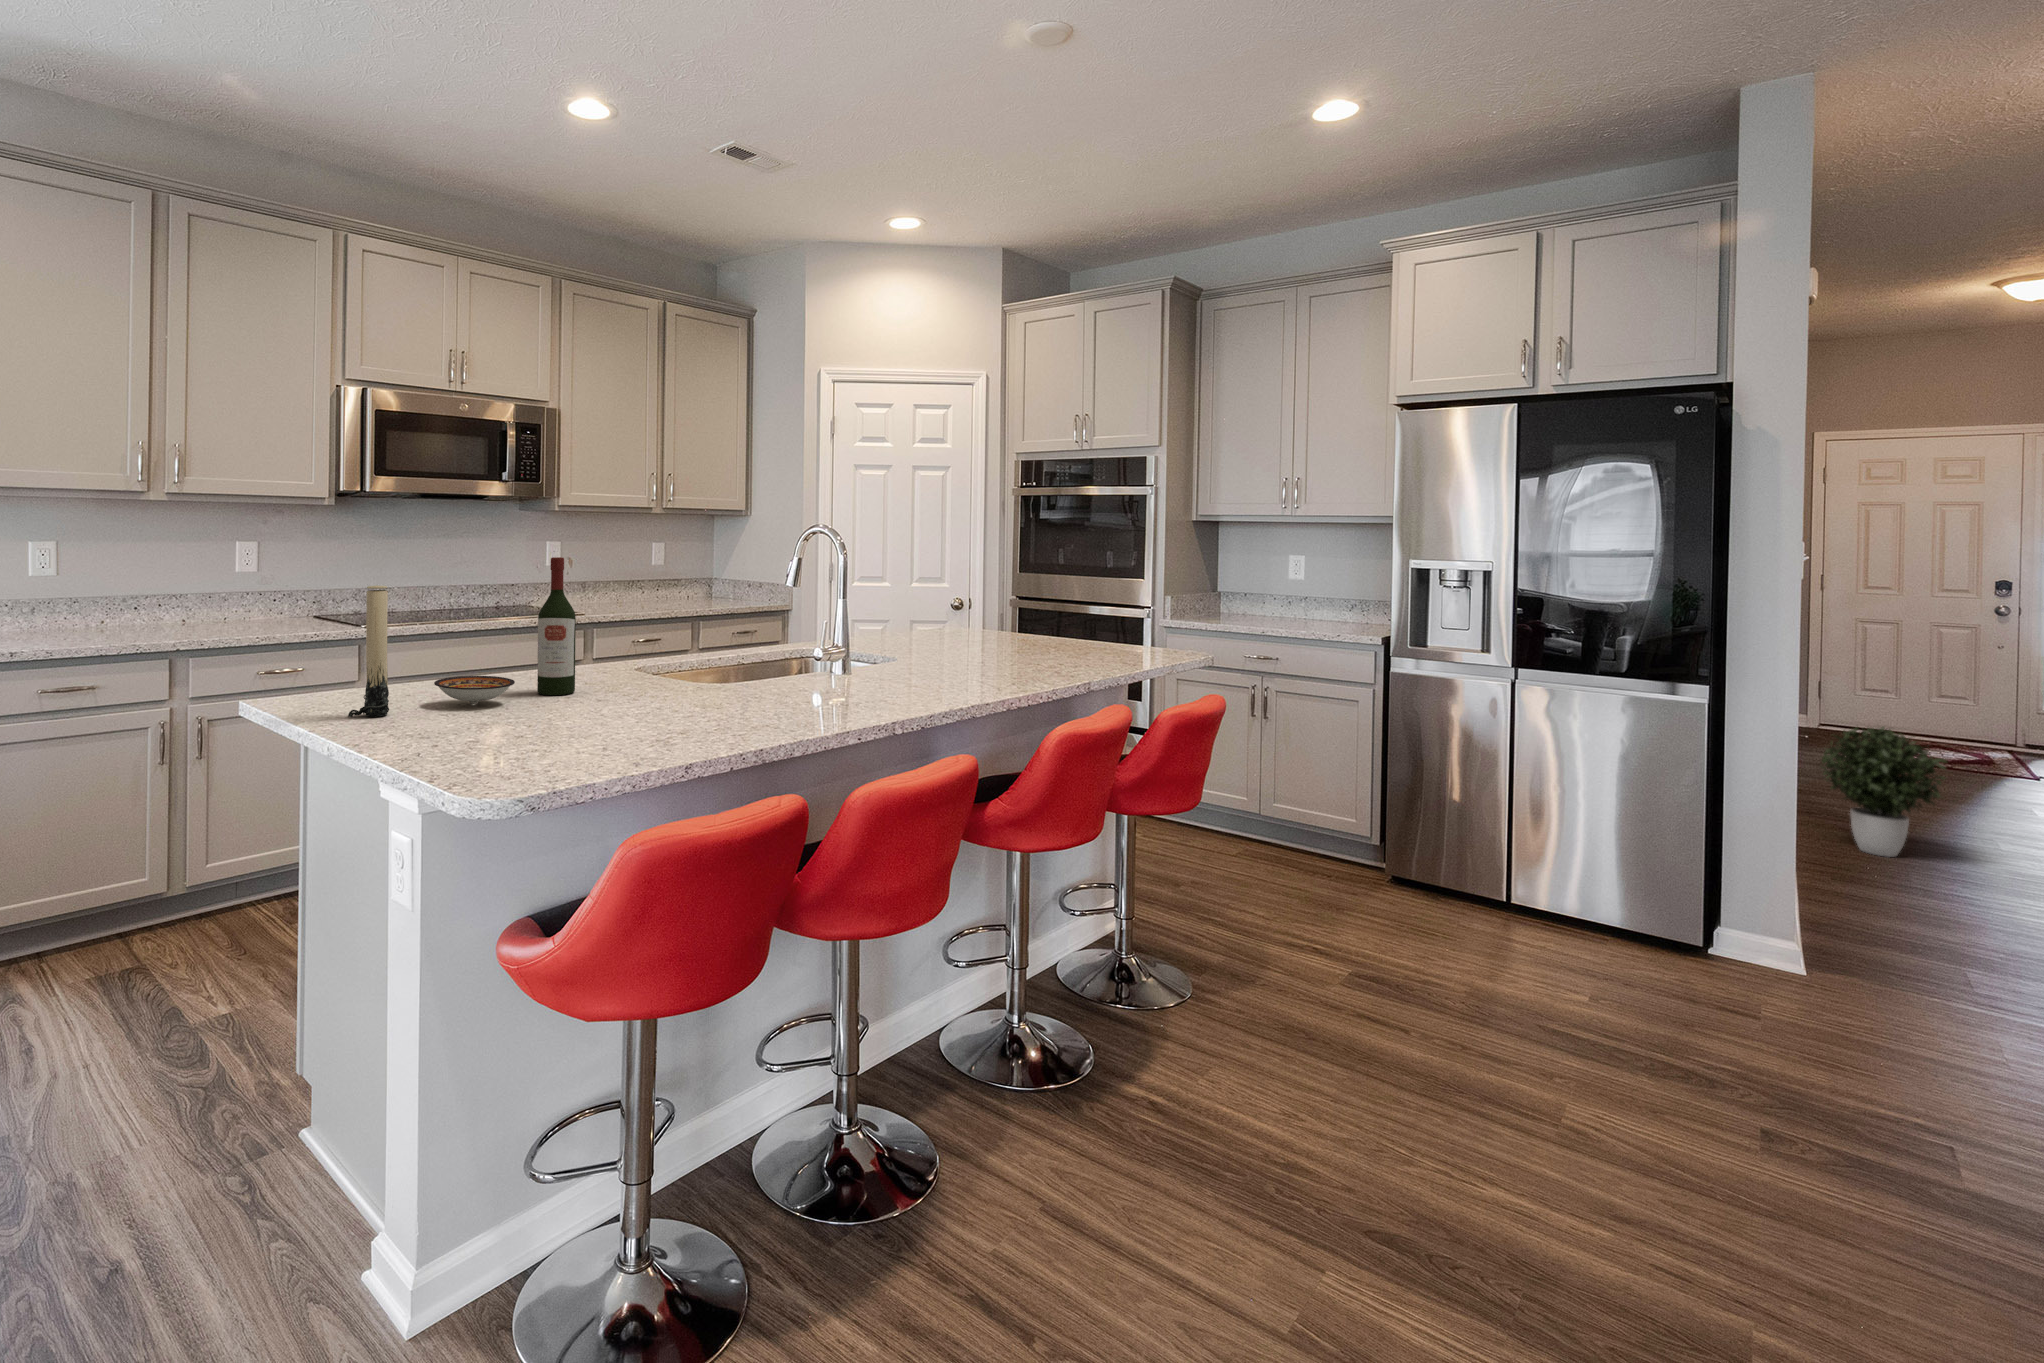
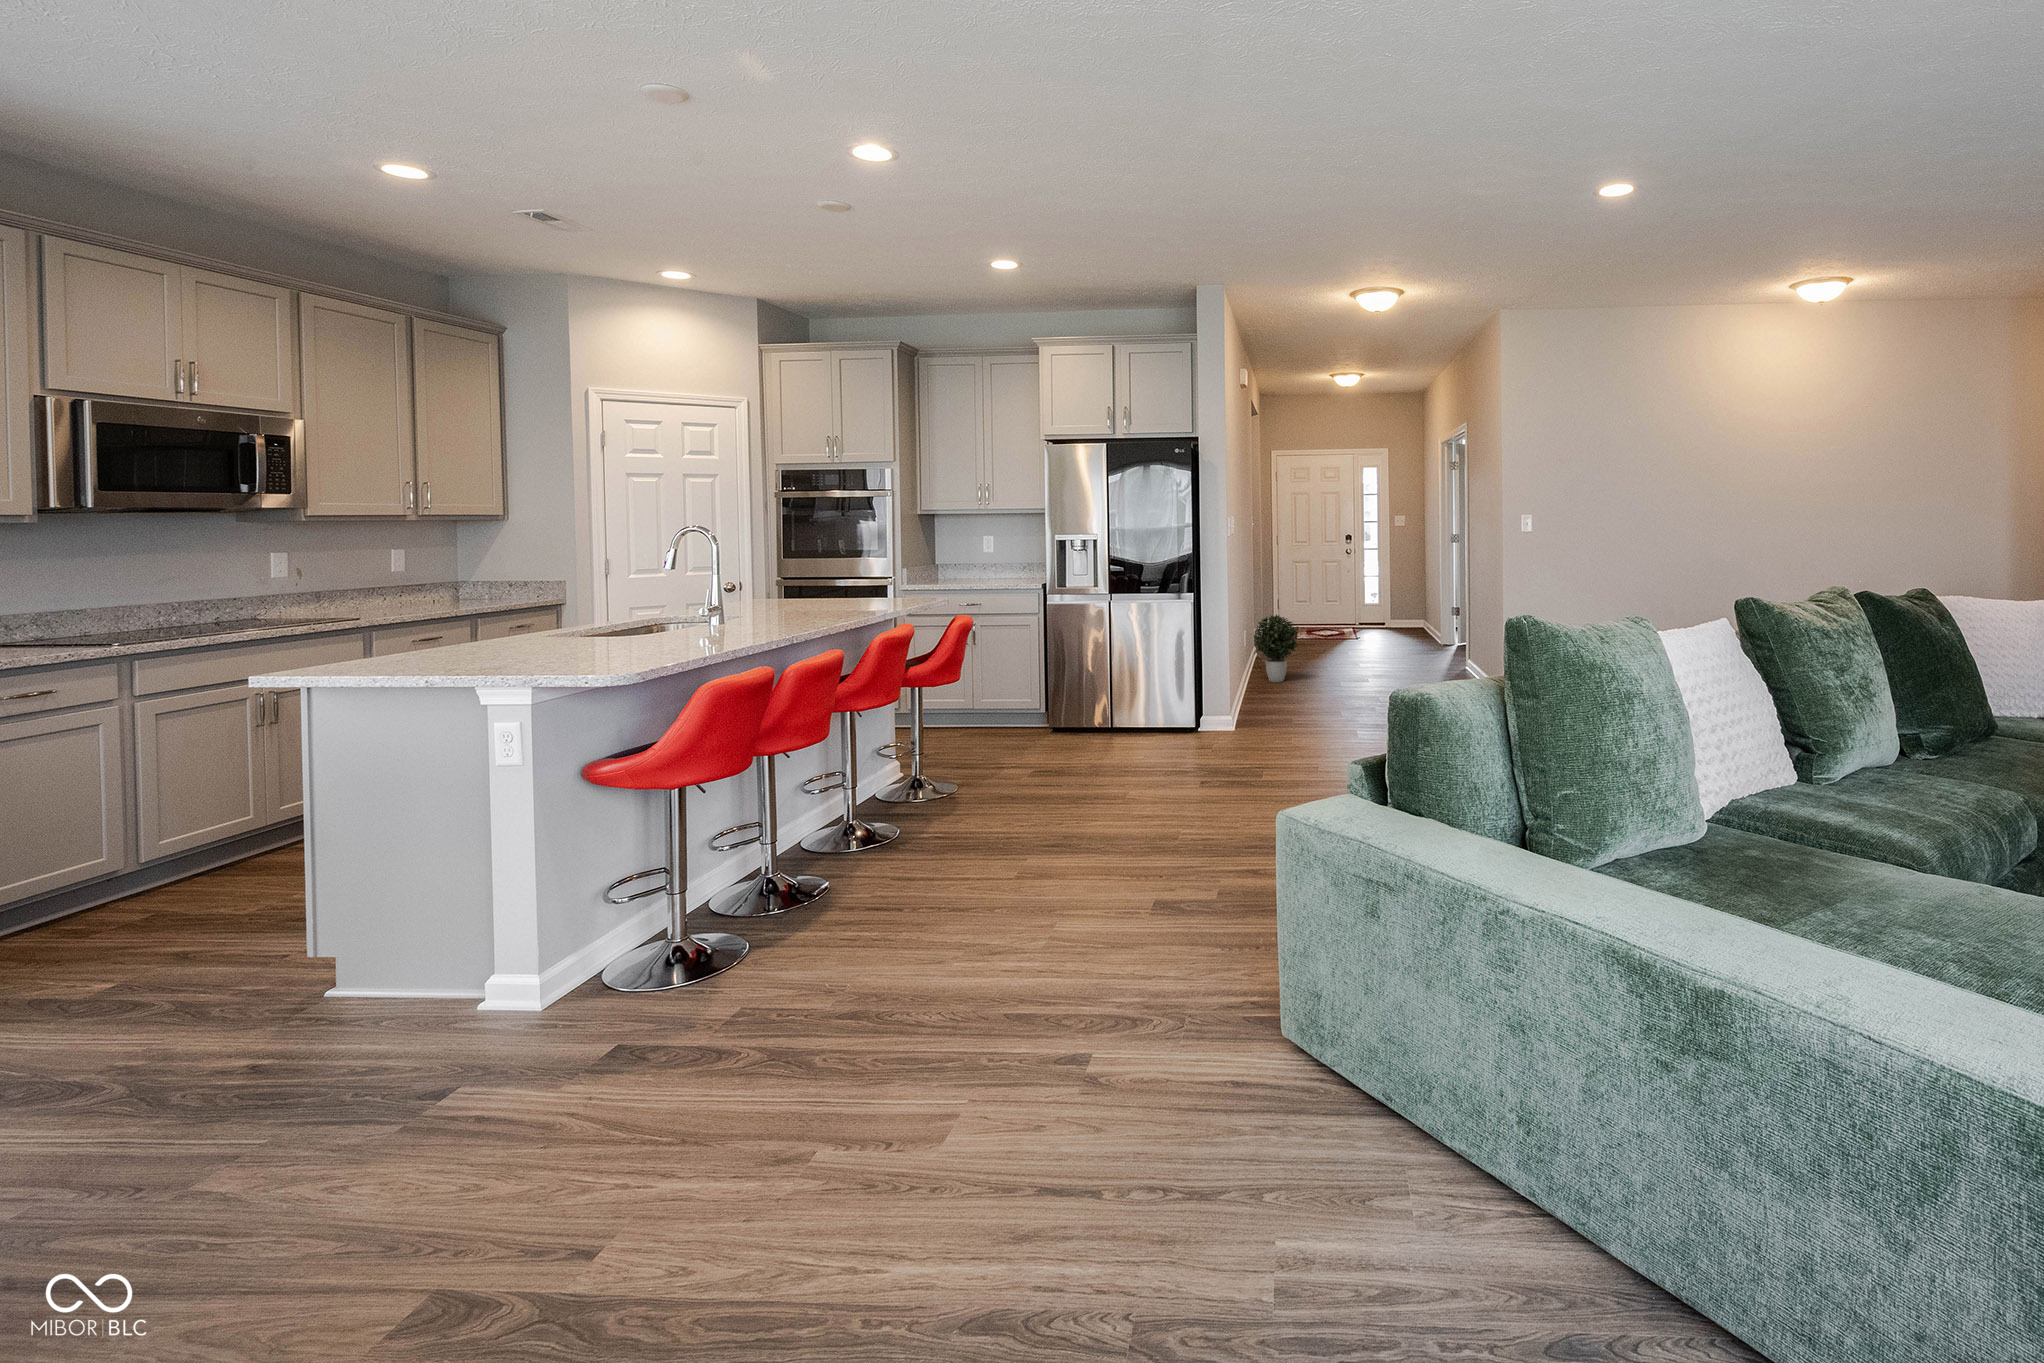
wine bottle: present [537,557,576,695] -> none [519,547,551,644]
candle: present [348,585,389,717] -> none [414,568,447,661]
ceramic bowl: present [434,676,515,704] -> none [458,632,525,650]

